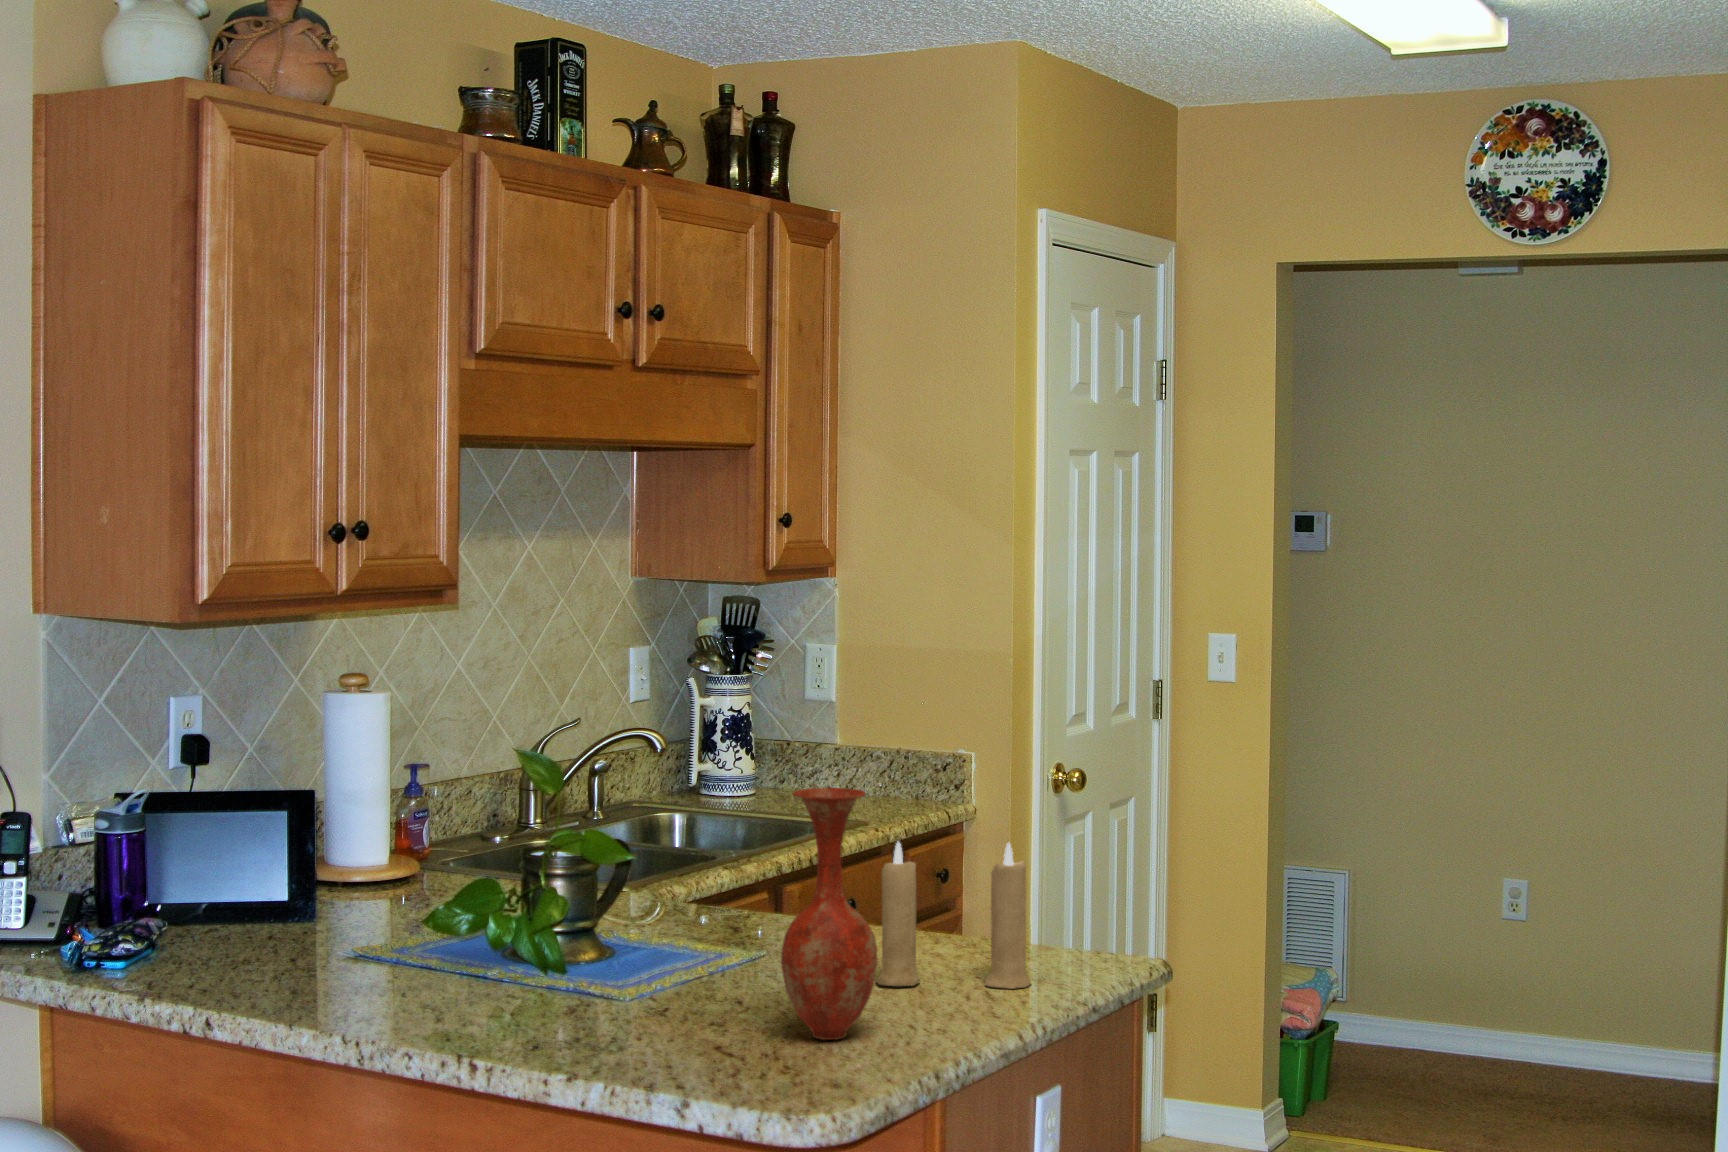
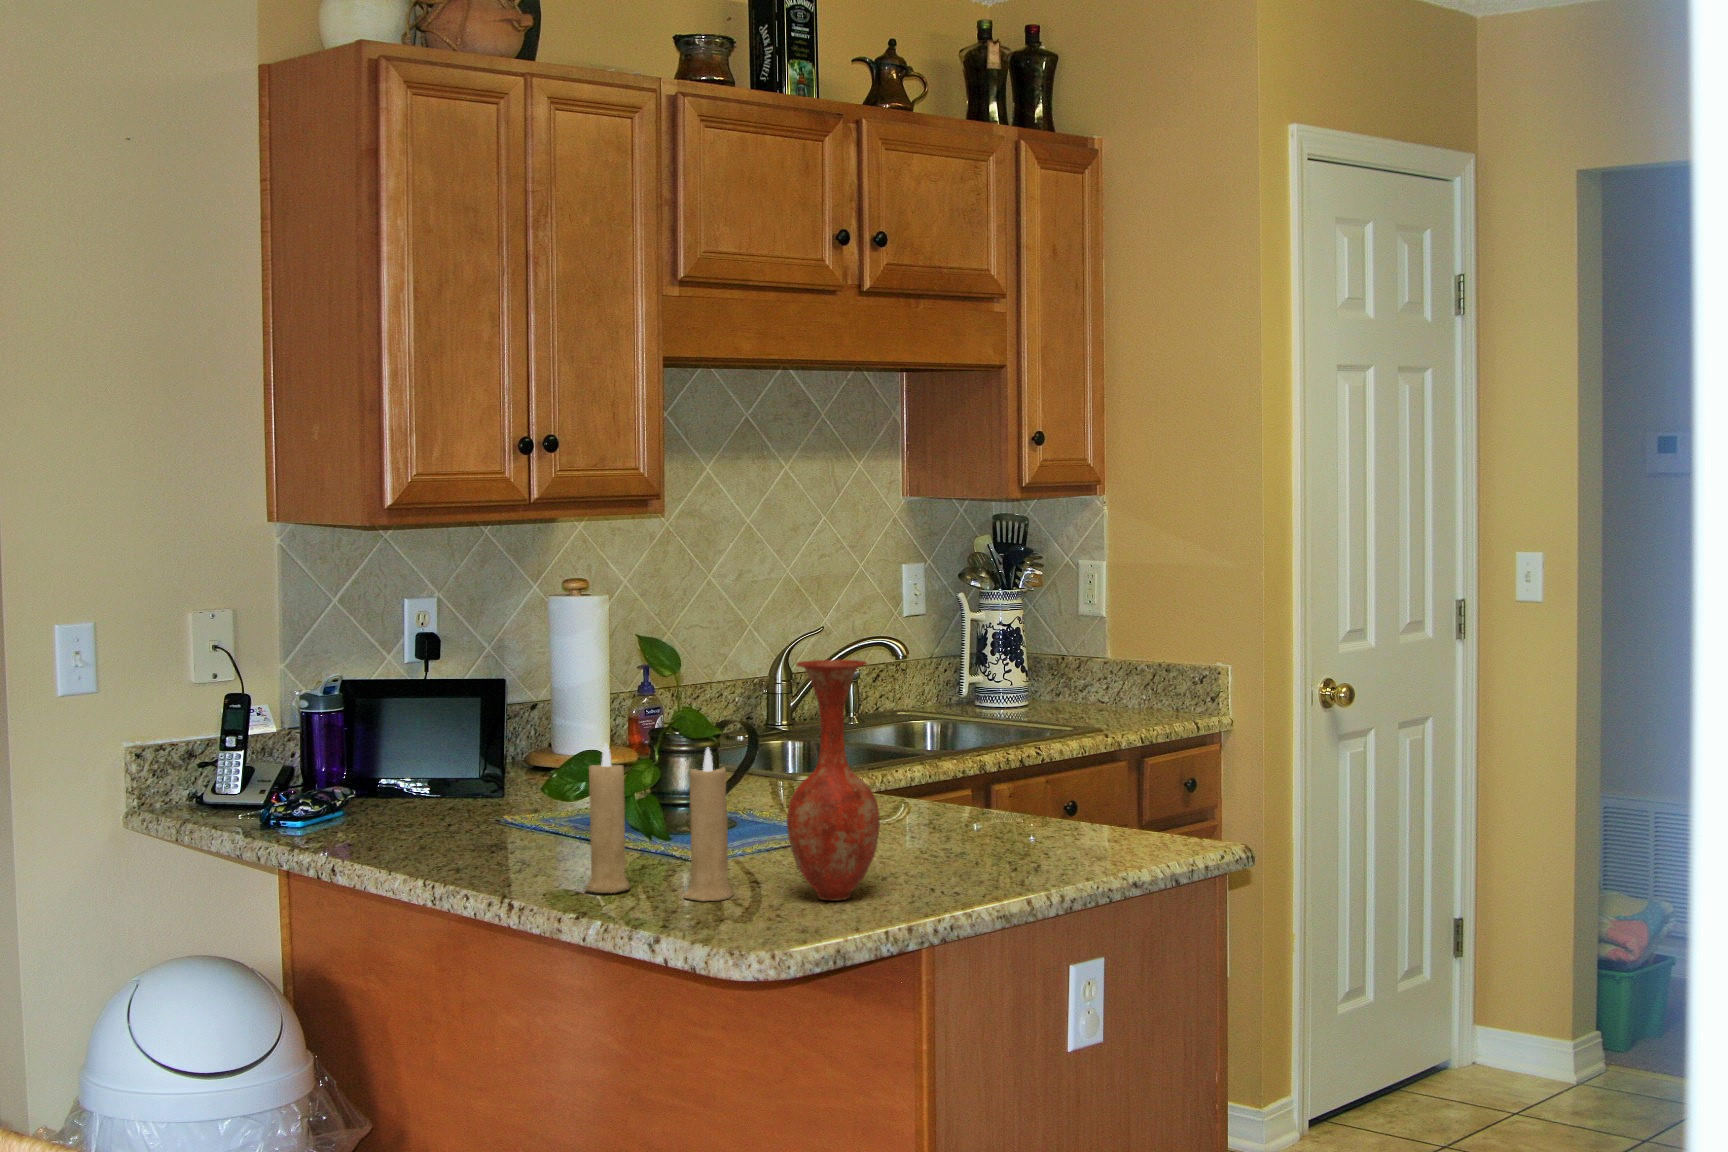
candle: present [875,842,1031,989] -> present [585,744,733,901]

